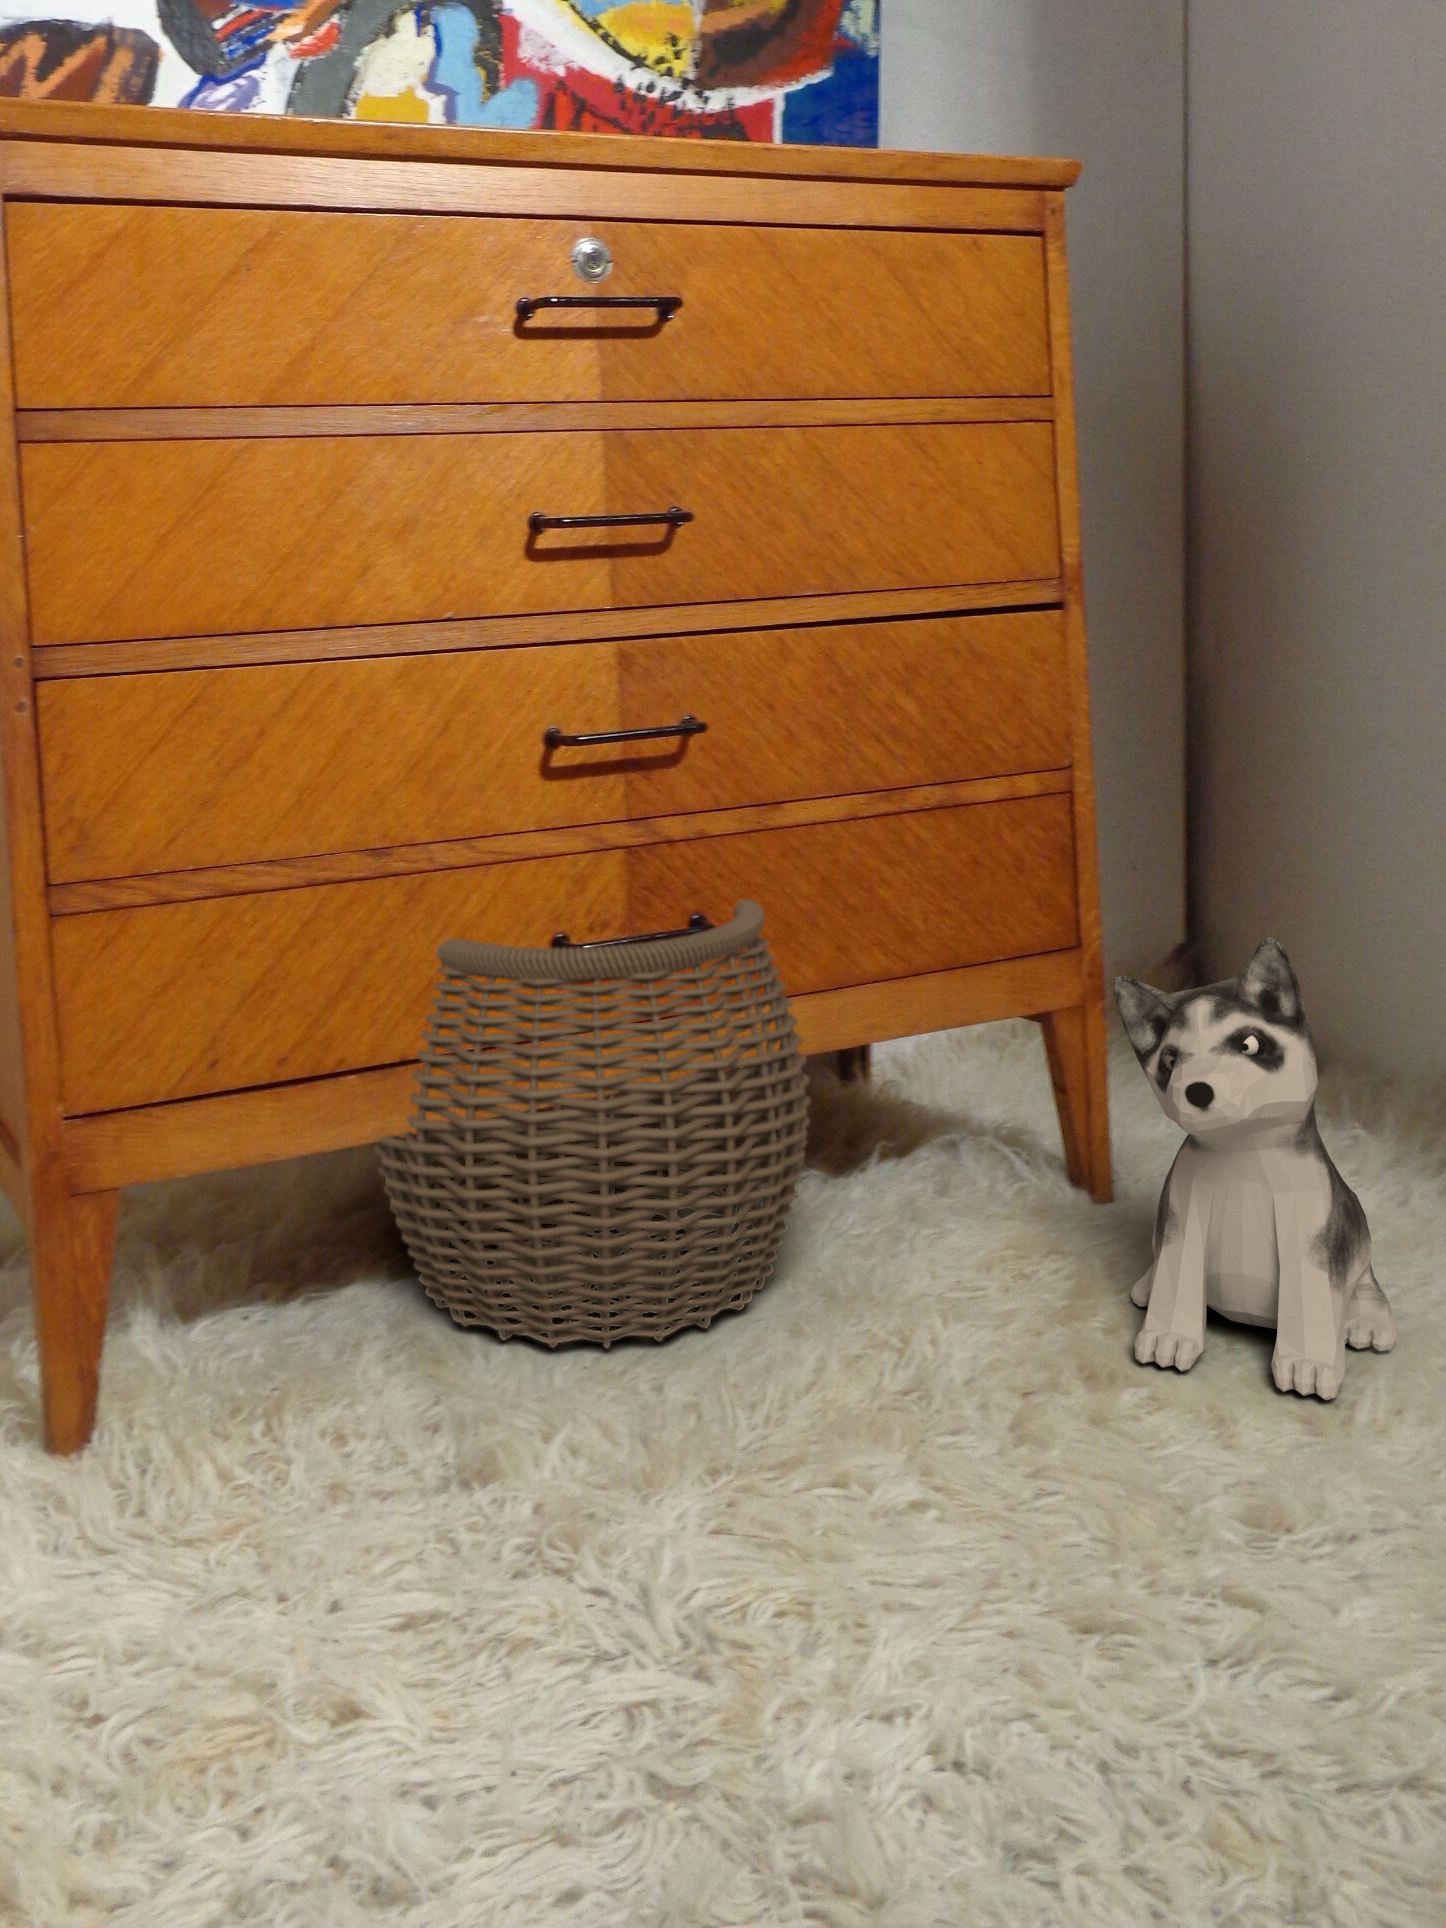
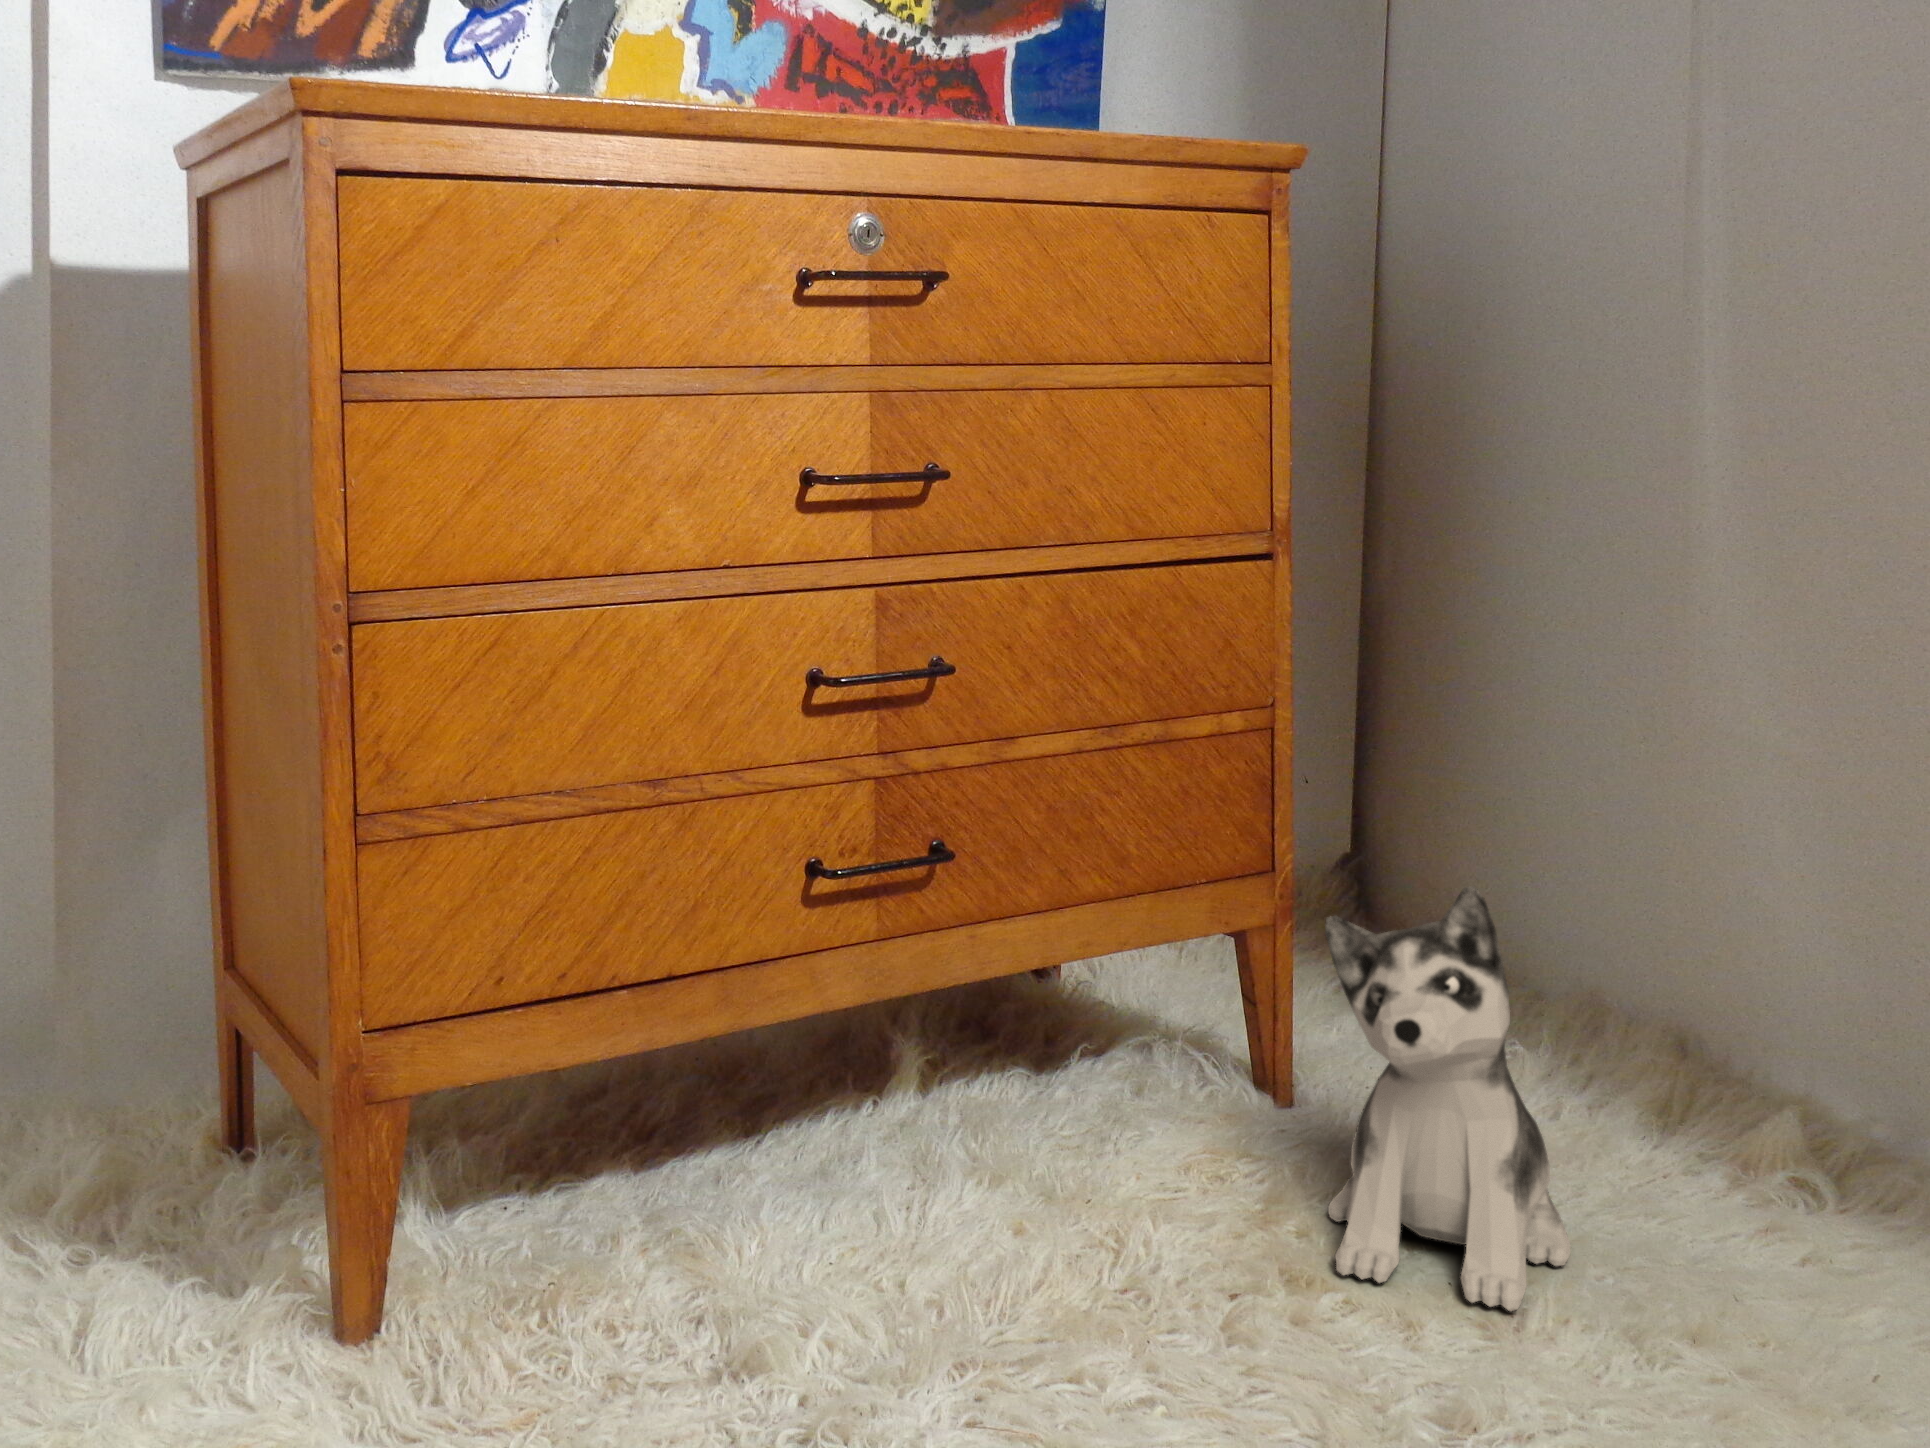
woven basket: present [374,900,811,1348] -> none [622,801,1036,1256]

